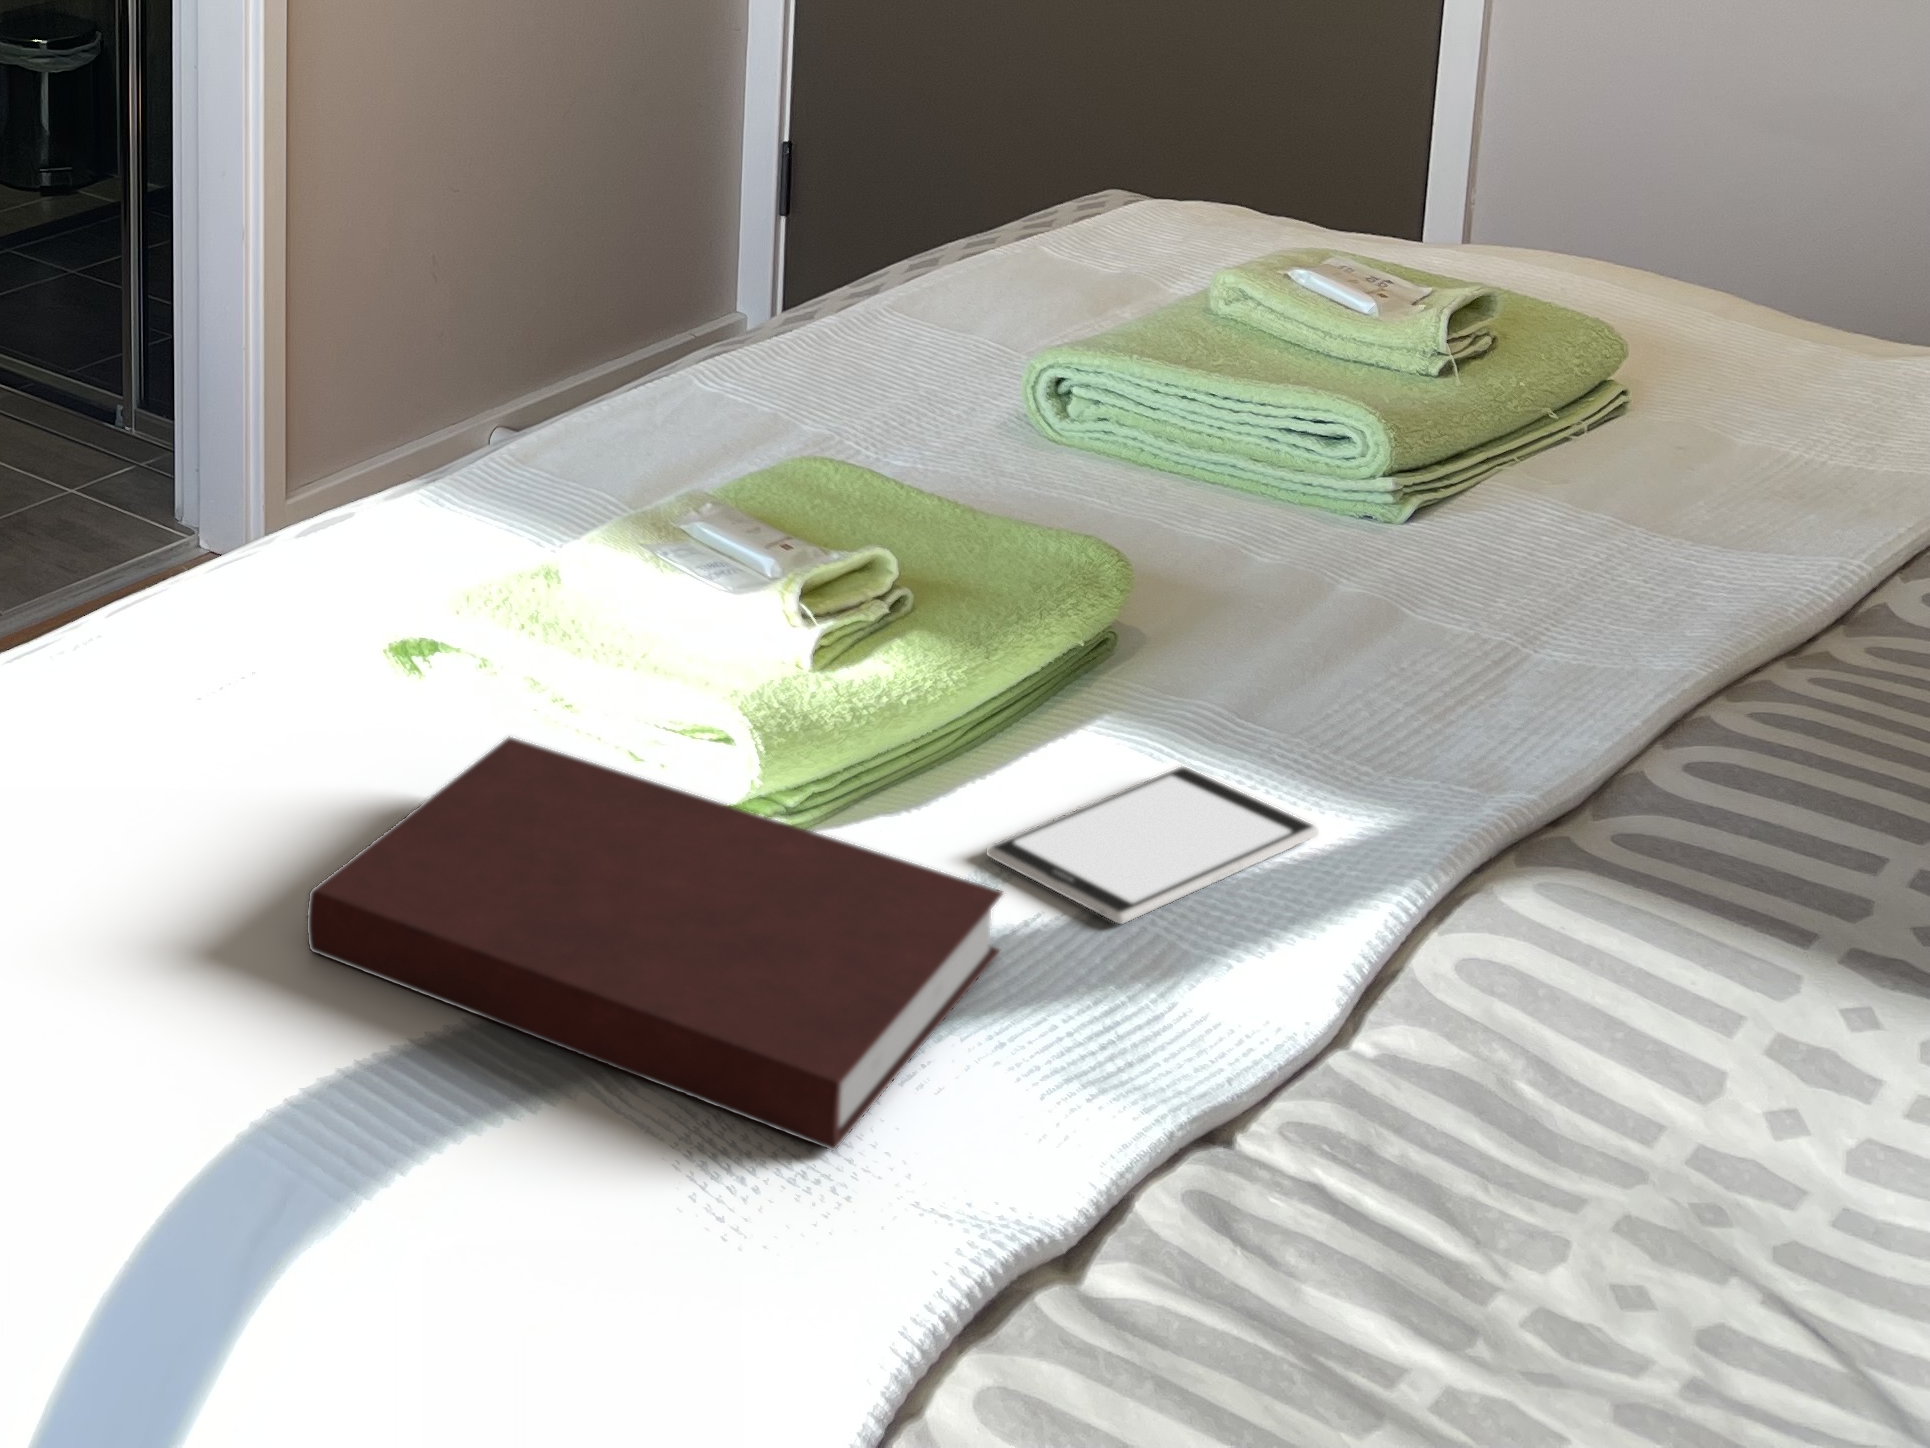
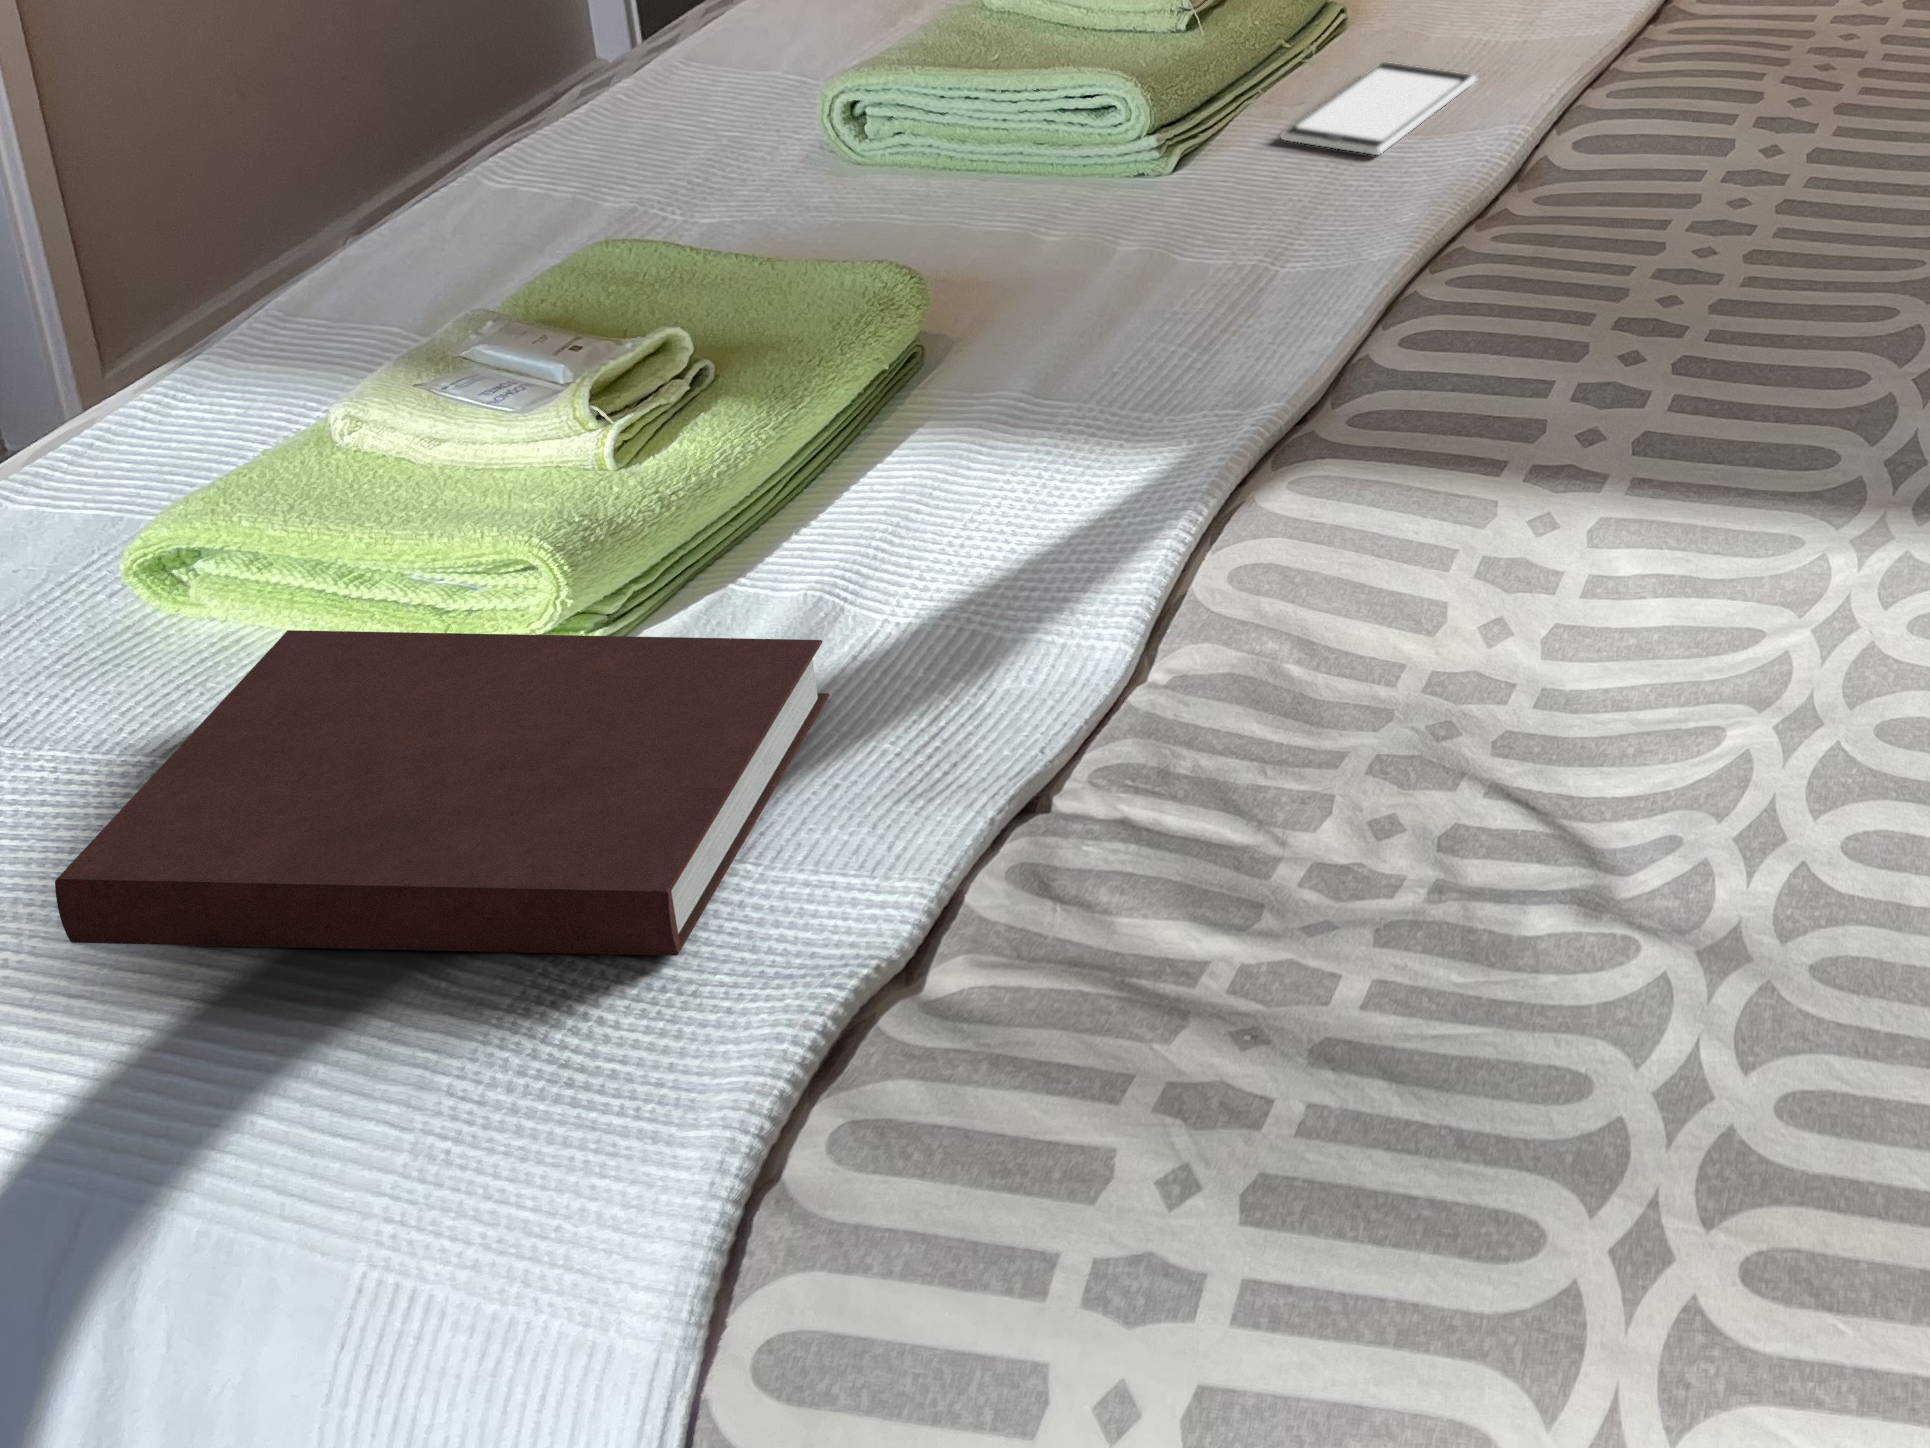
smartphone: present [986,767,1319,924] -> present [1281,62,1476,155]

